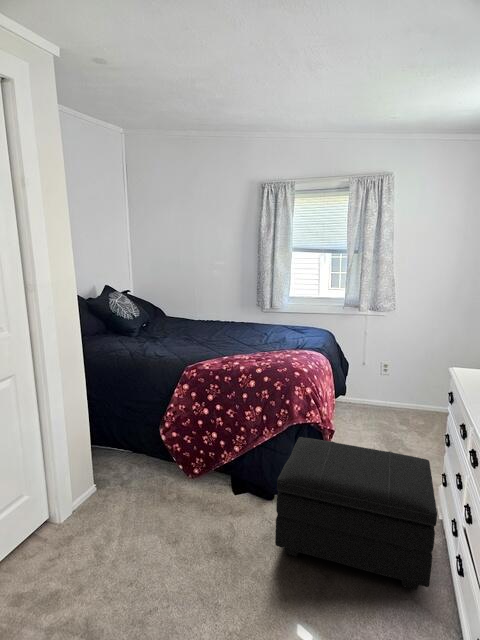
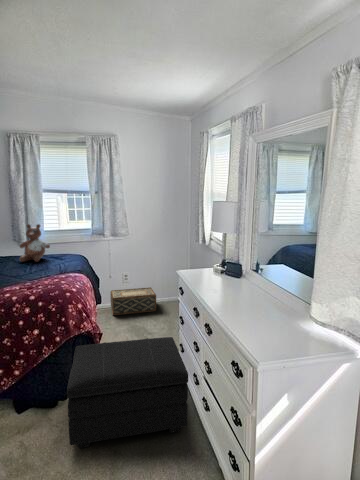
stuffed bear: none [259,288,293,333] -> present [19,224,50,262]
woven basket: none [361,383,428,423] -> present [110,287,156,315]

